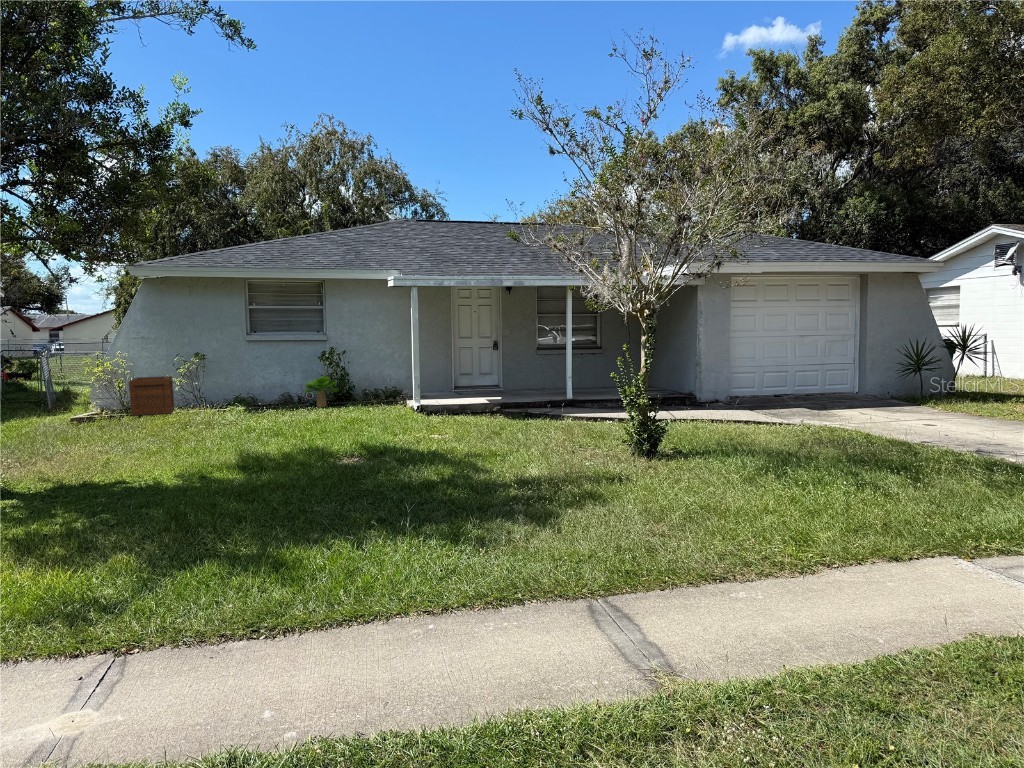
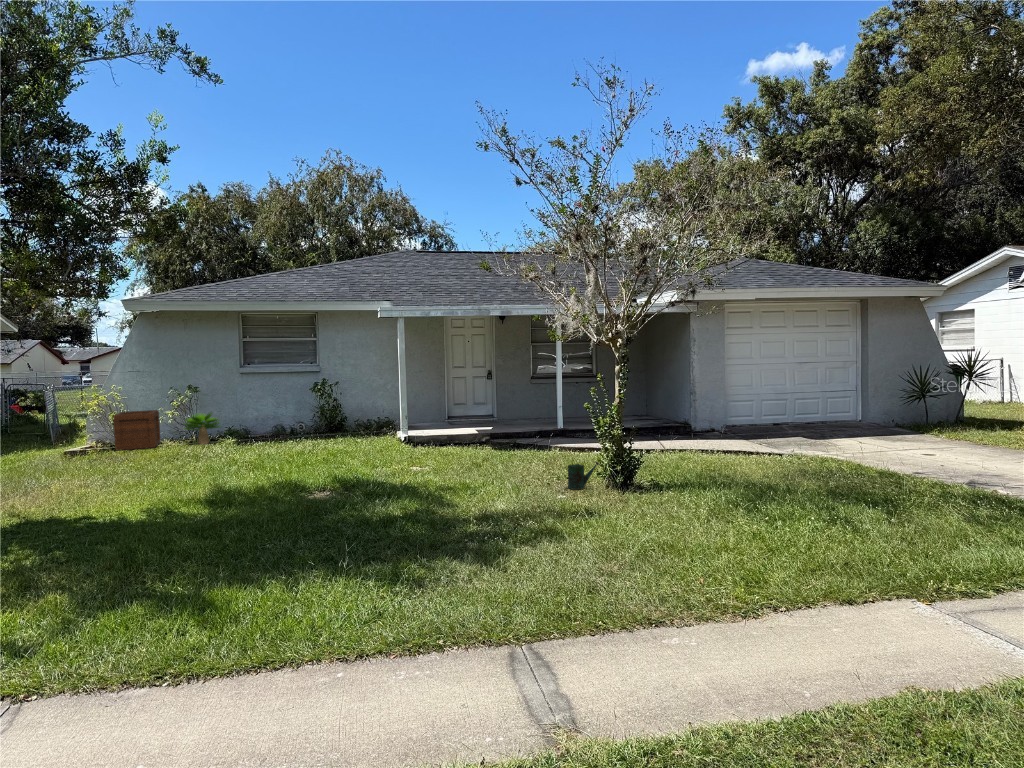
potted plant: present [305,377,337,407] -> present [185,413,219,444]
watering can: none [588,428,626,455] -> present [567,461,600,490]

